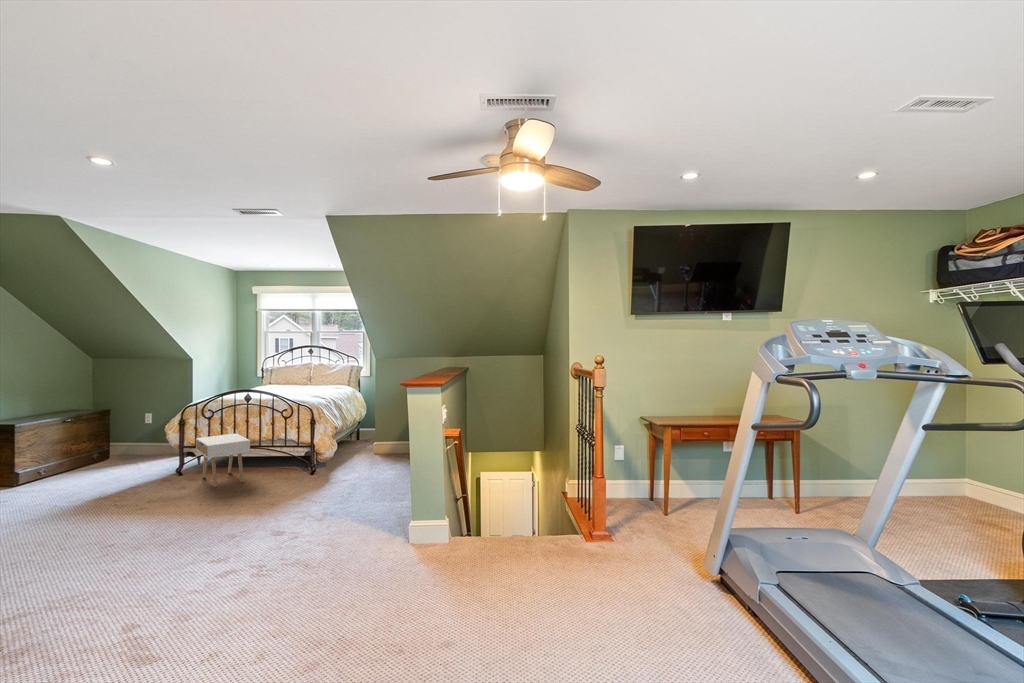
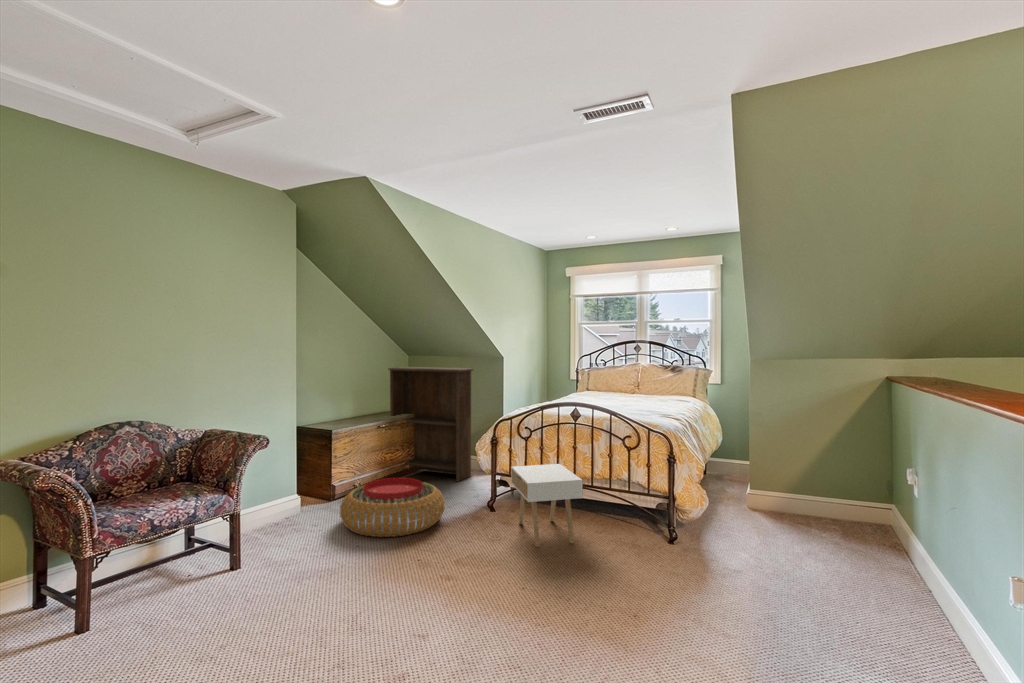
bookshelf: none [71,368,163,461] -> present [388,367,473,481]
pouf: none [31,457,137,502] -> present [340,477,445,537]

